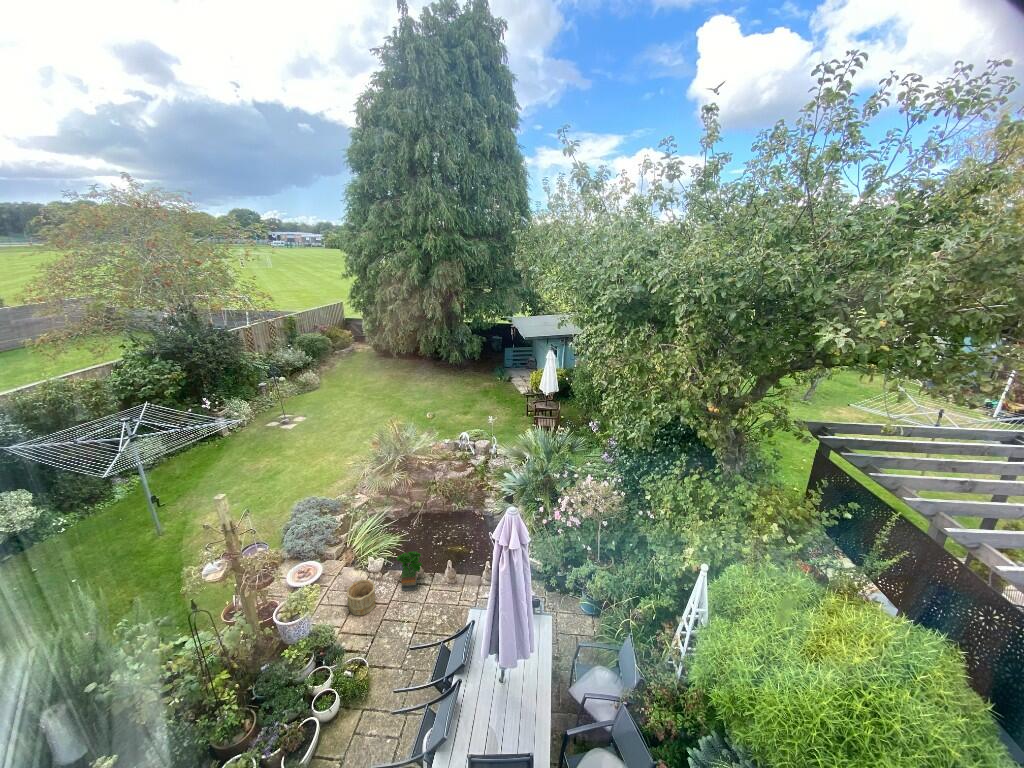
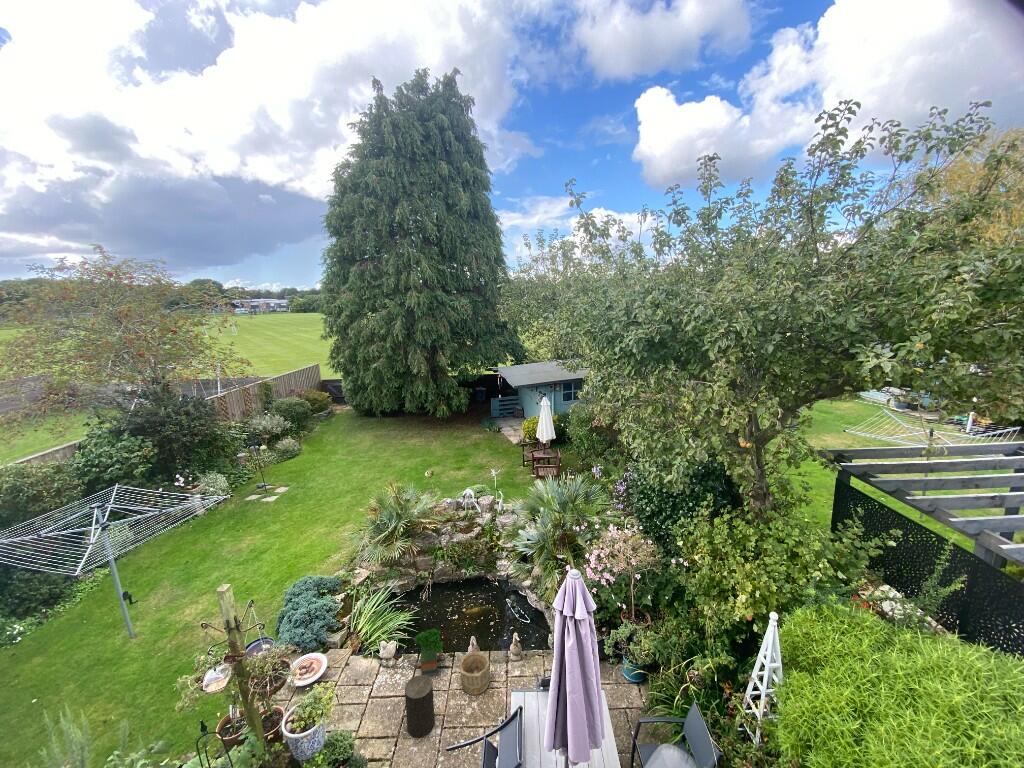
wooden bucket: present [346,580,376,616] -> present [459,652,490,695]
stool: none [381,588,408,638] -> present [405,675,435,738]

